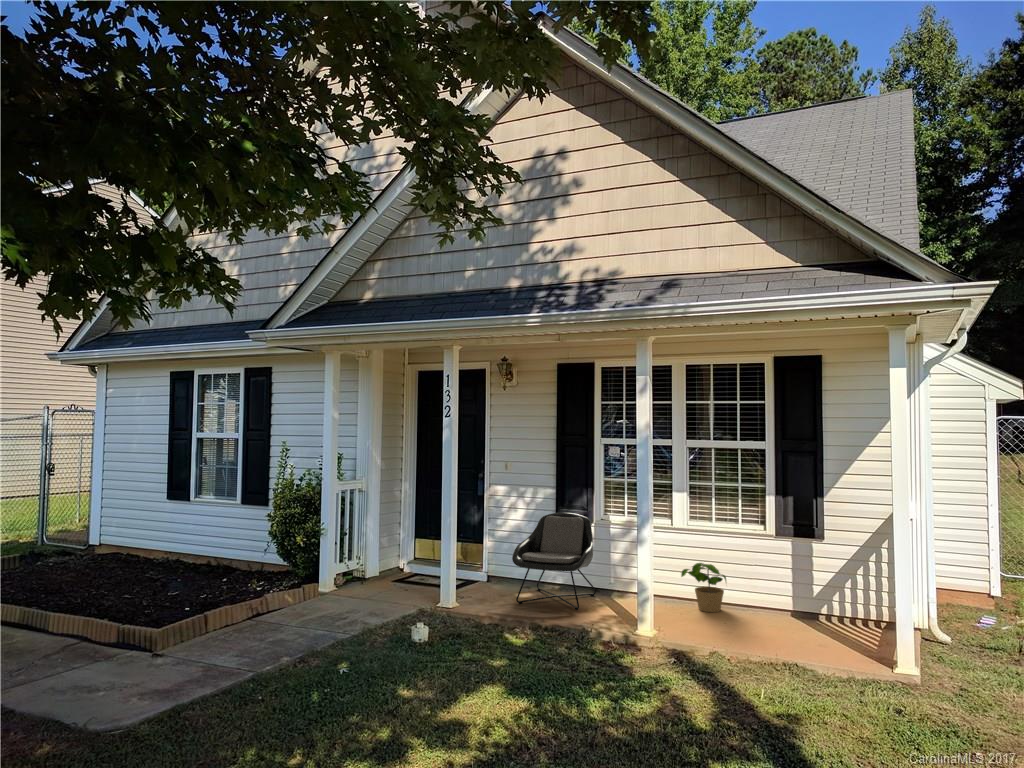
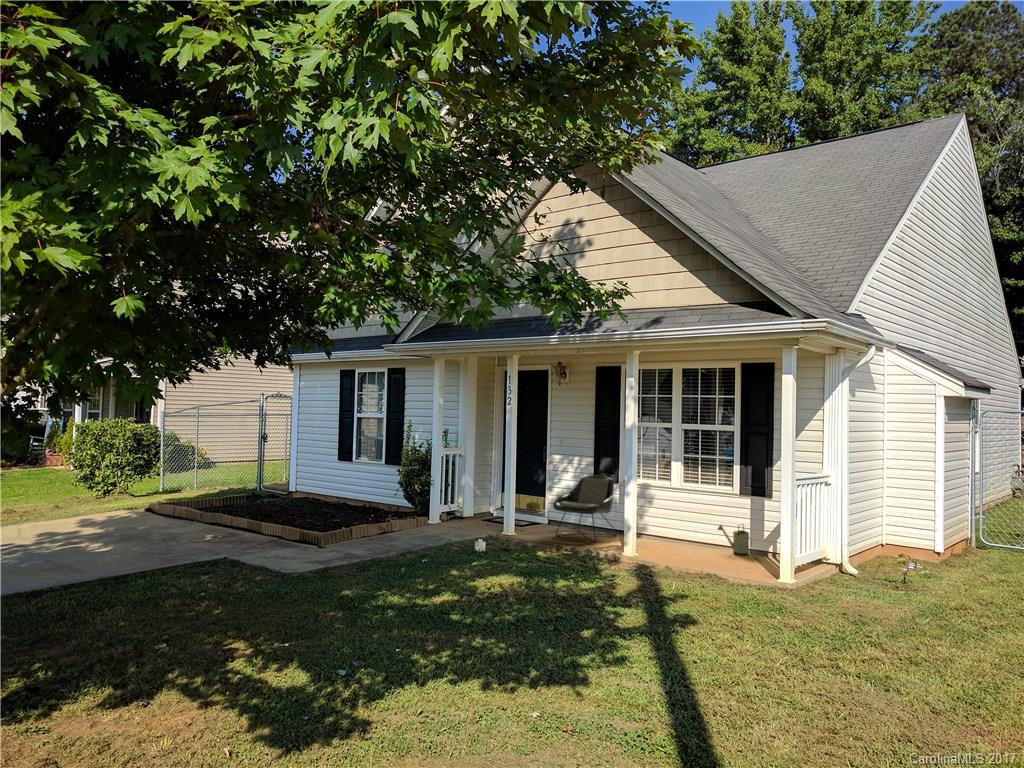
potted plant: present [681,563,726,612] -> none [671,512,704,549]
watering can: none [747,575,798,619] -> present [718,525,749,555]

